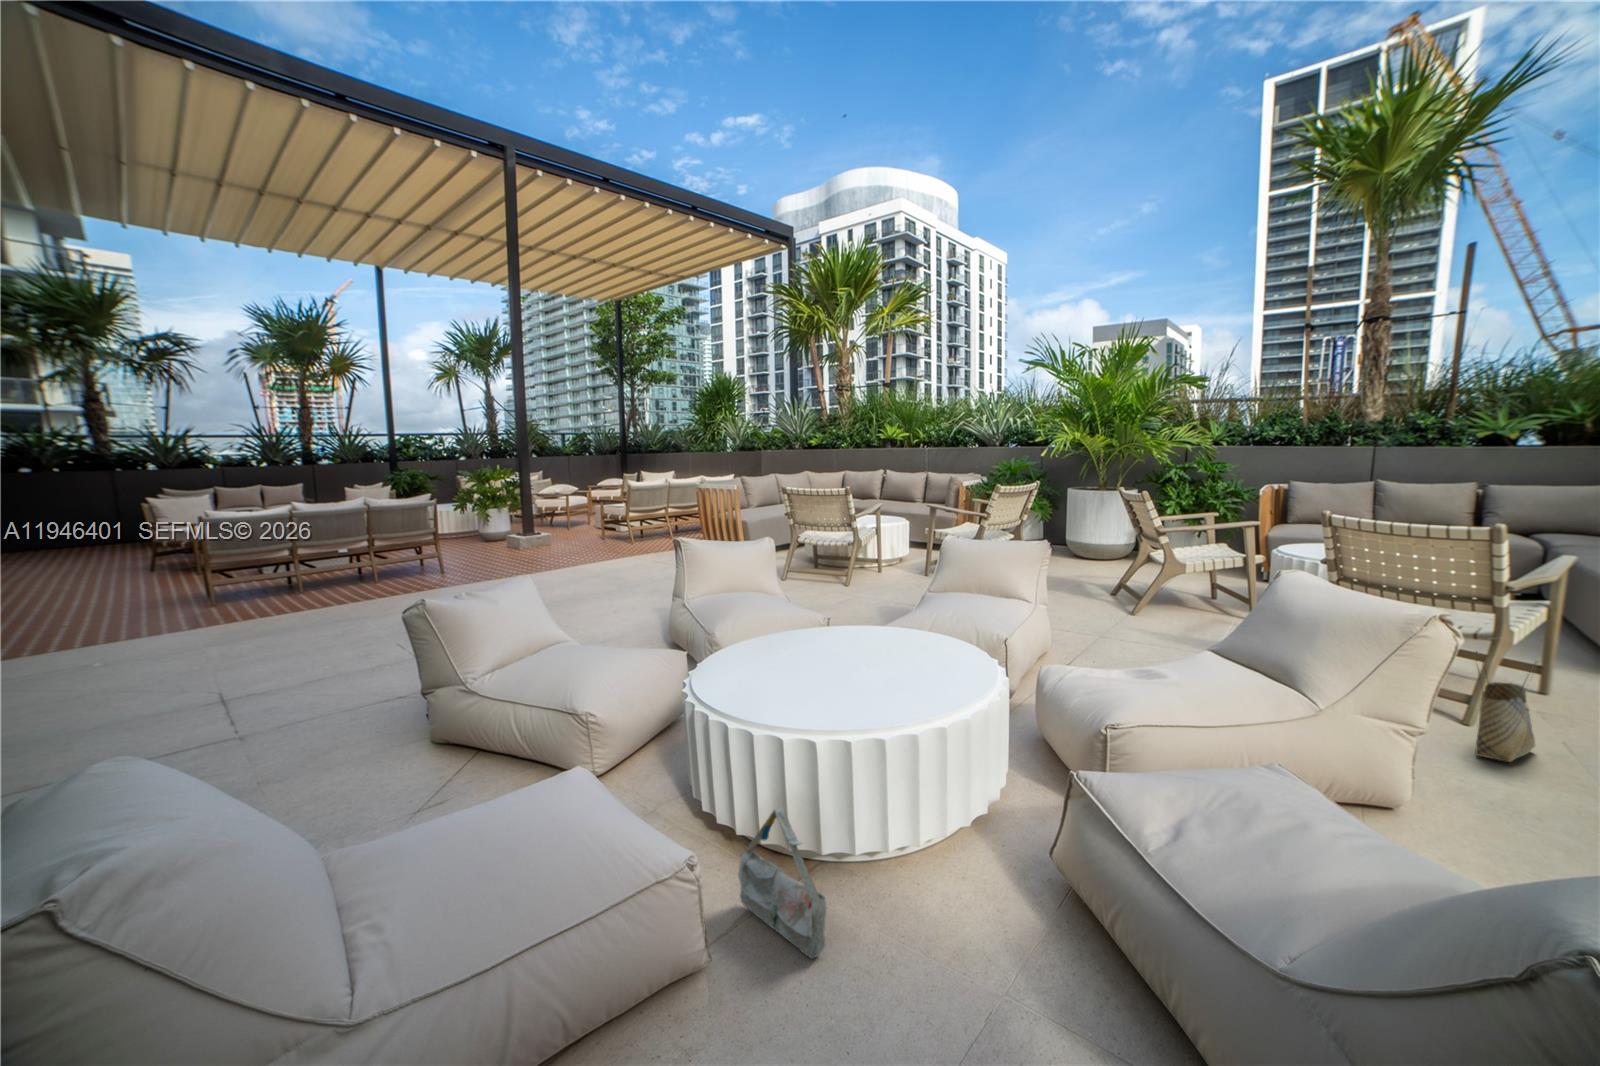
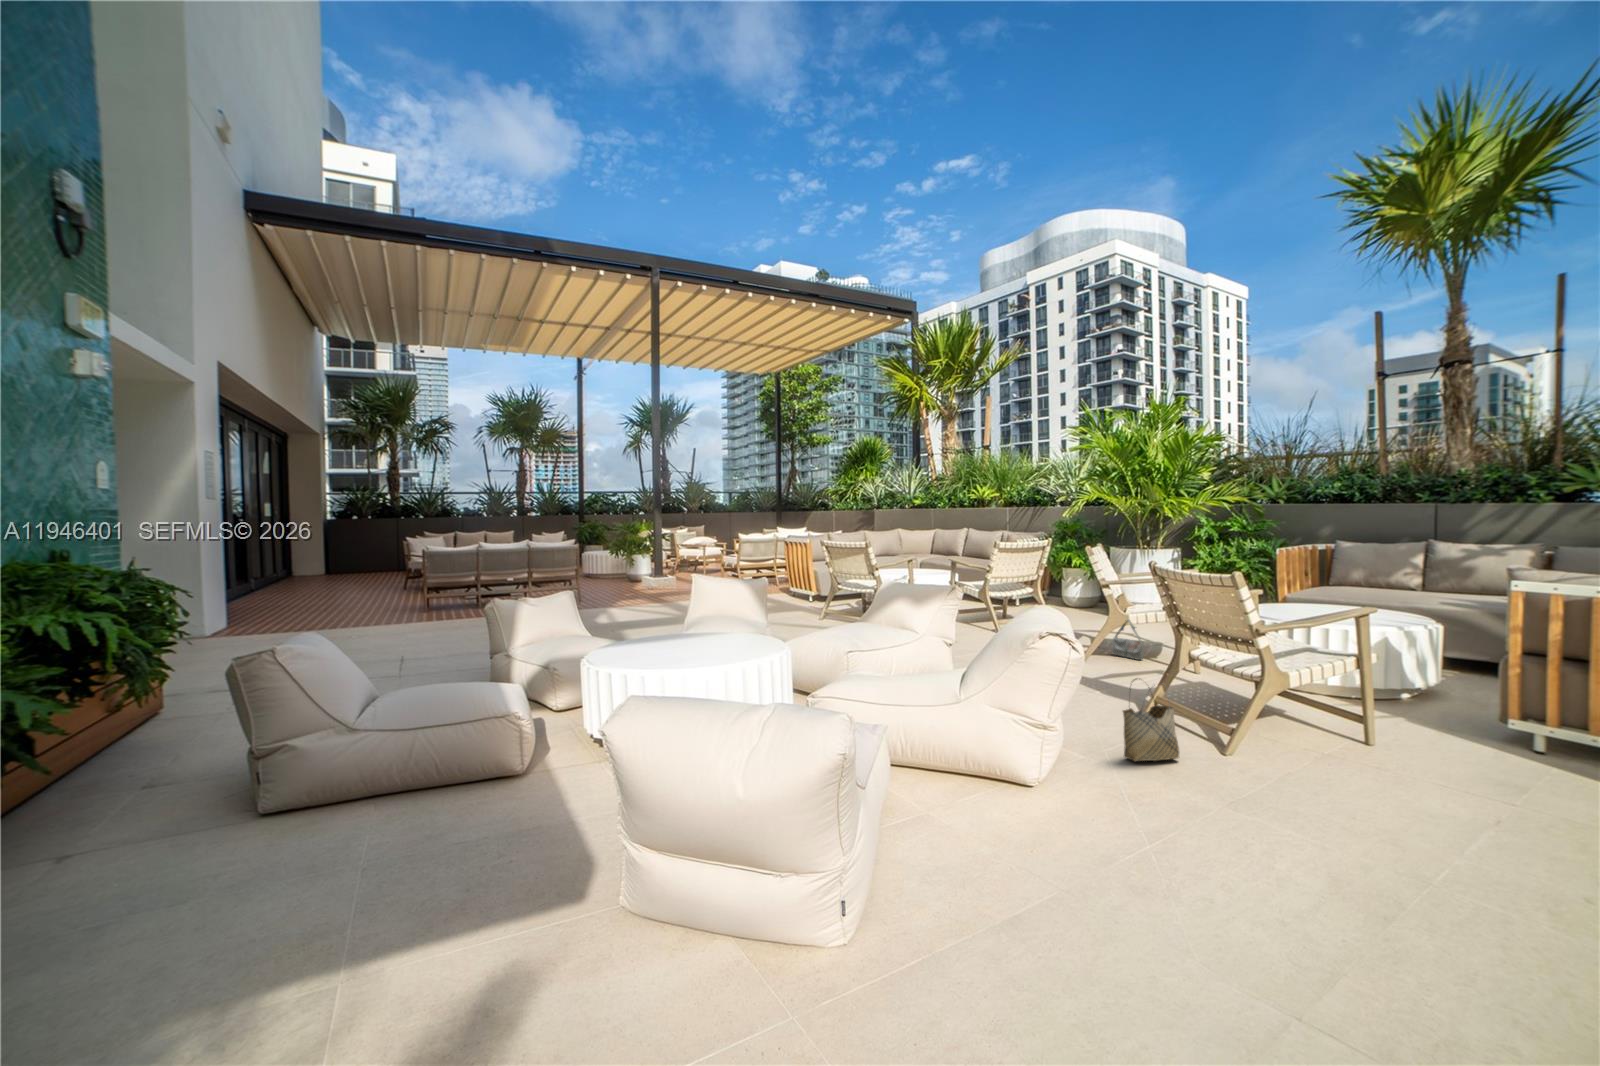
bag: present [738,807,827,959] -> present [1112,619,1144,660]

